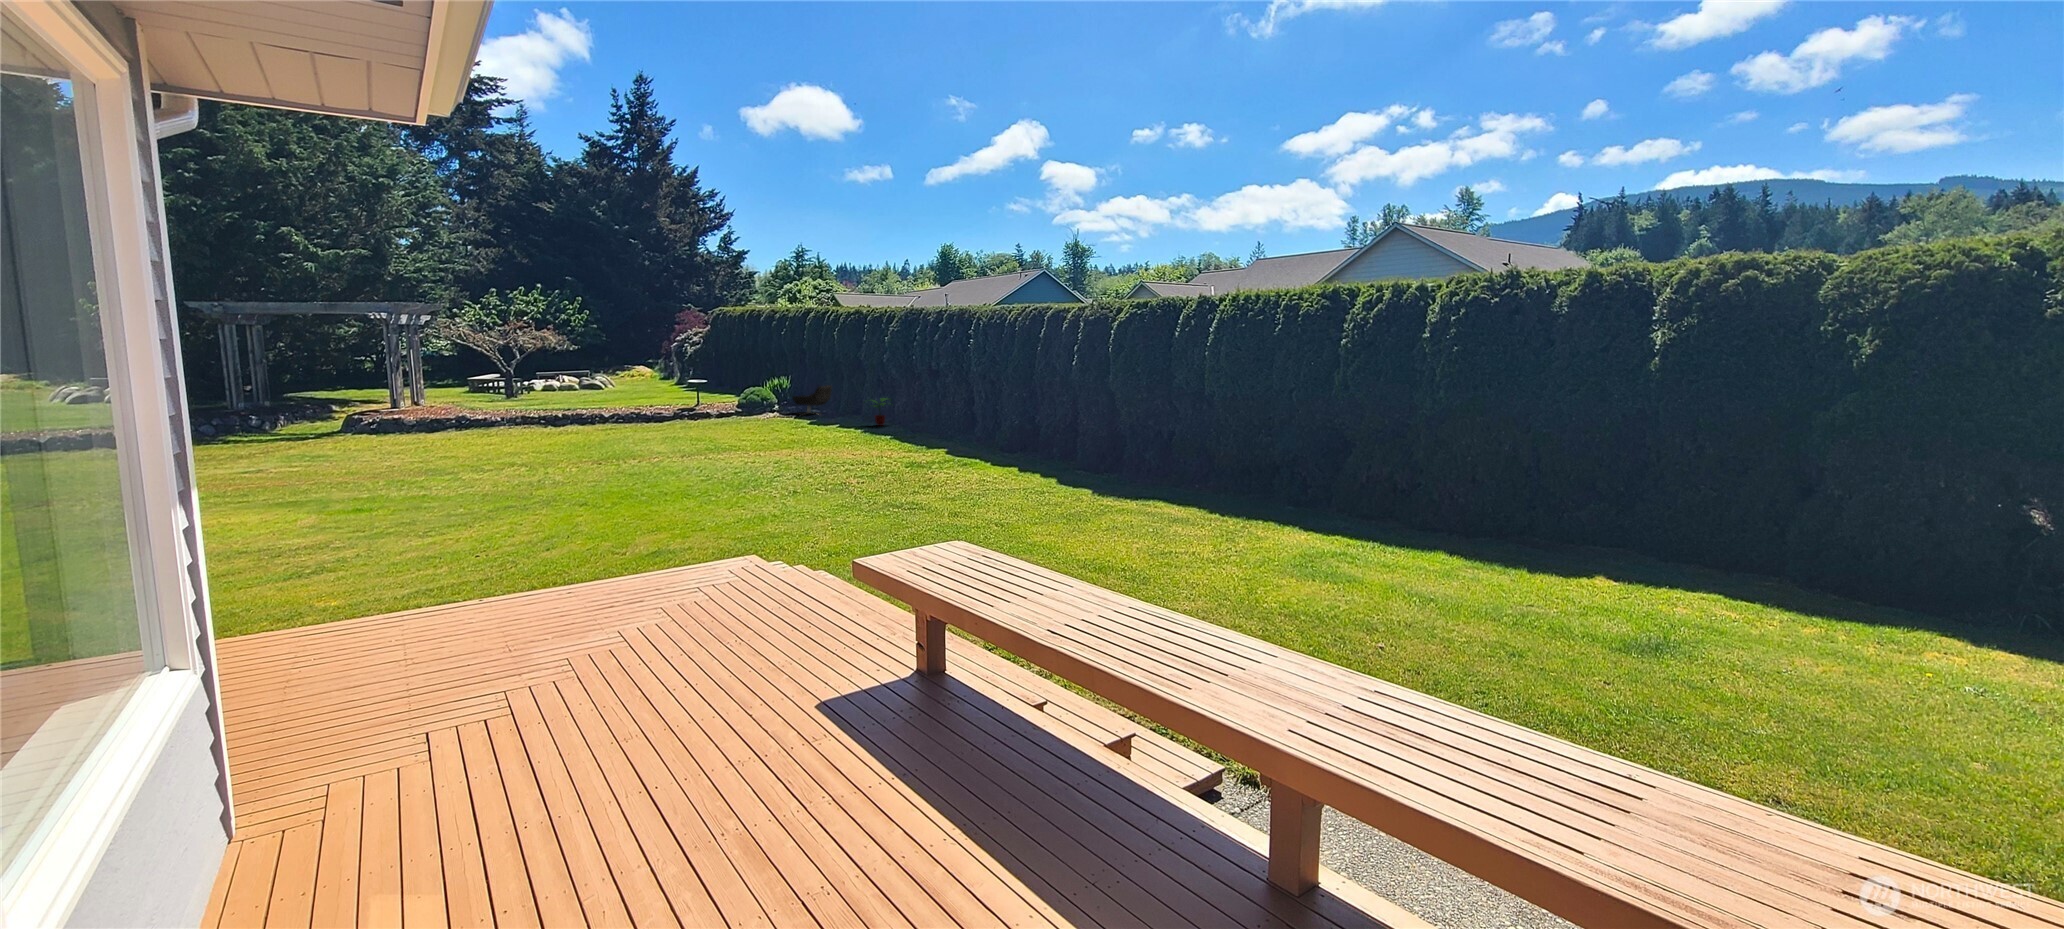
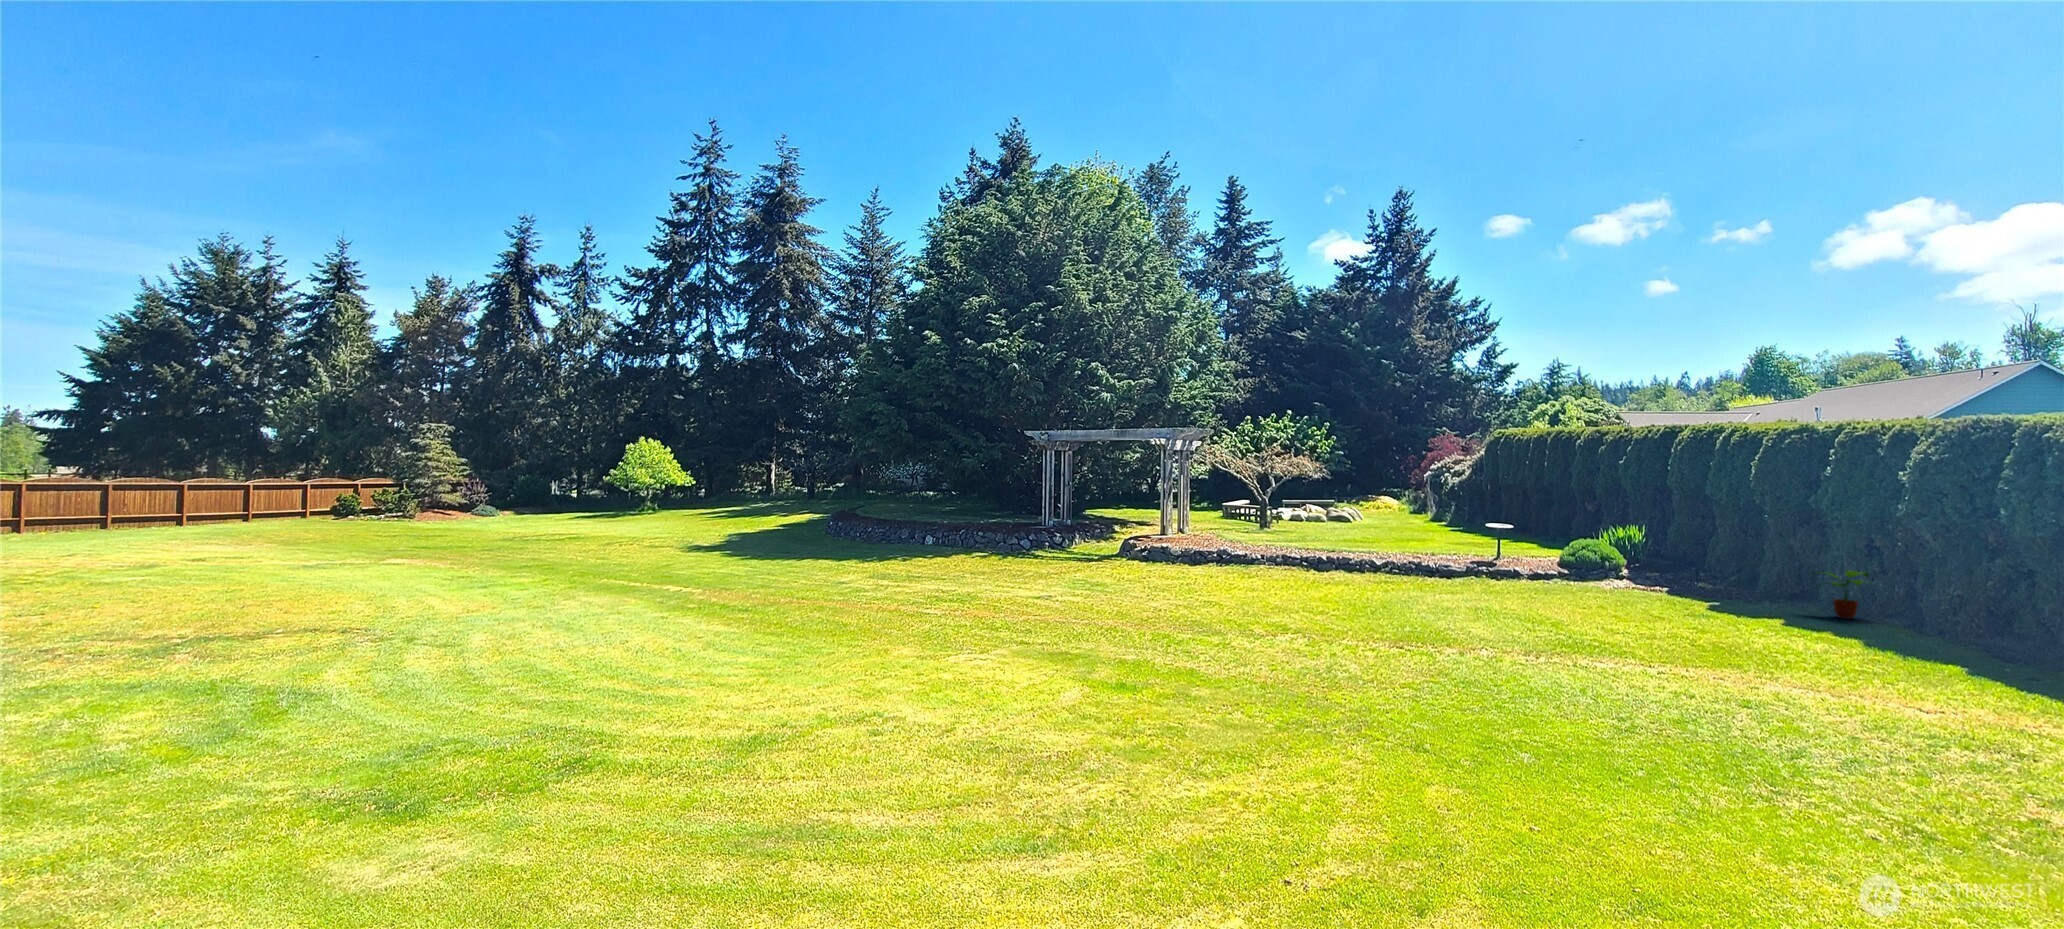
lounge chair: present [792,385,832,413] -> none [1644,540,1718,584]

